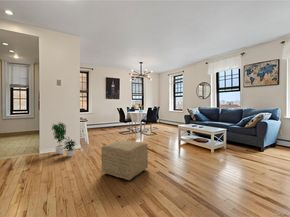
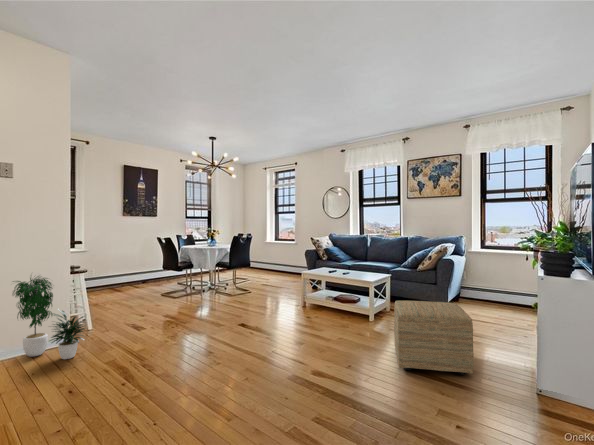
ottoman: present [101,140,148,180] -> present [394,301,474,375]

